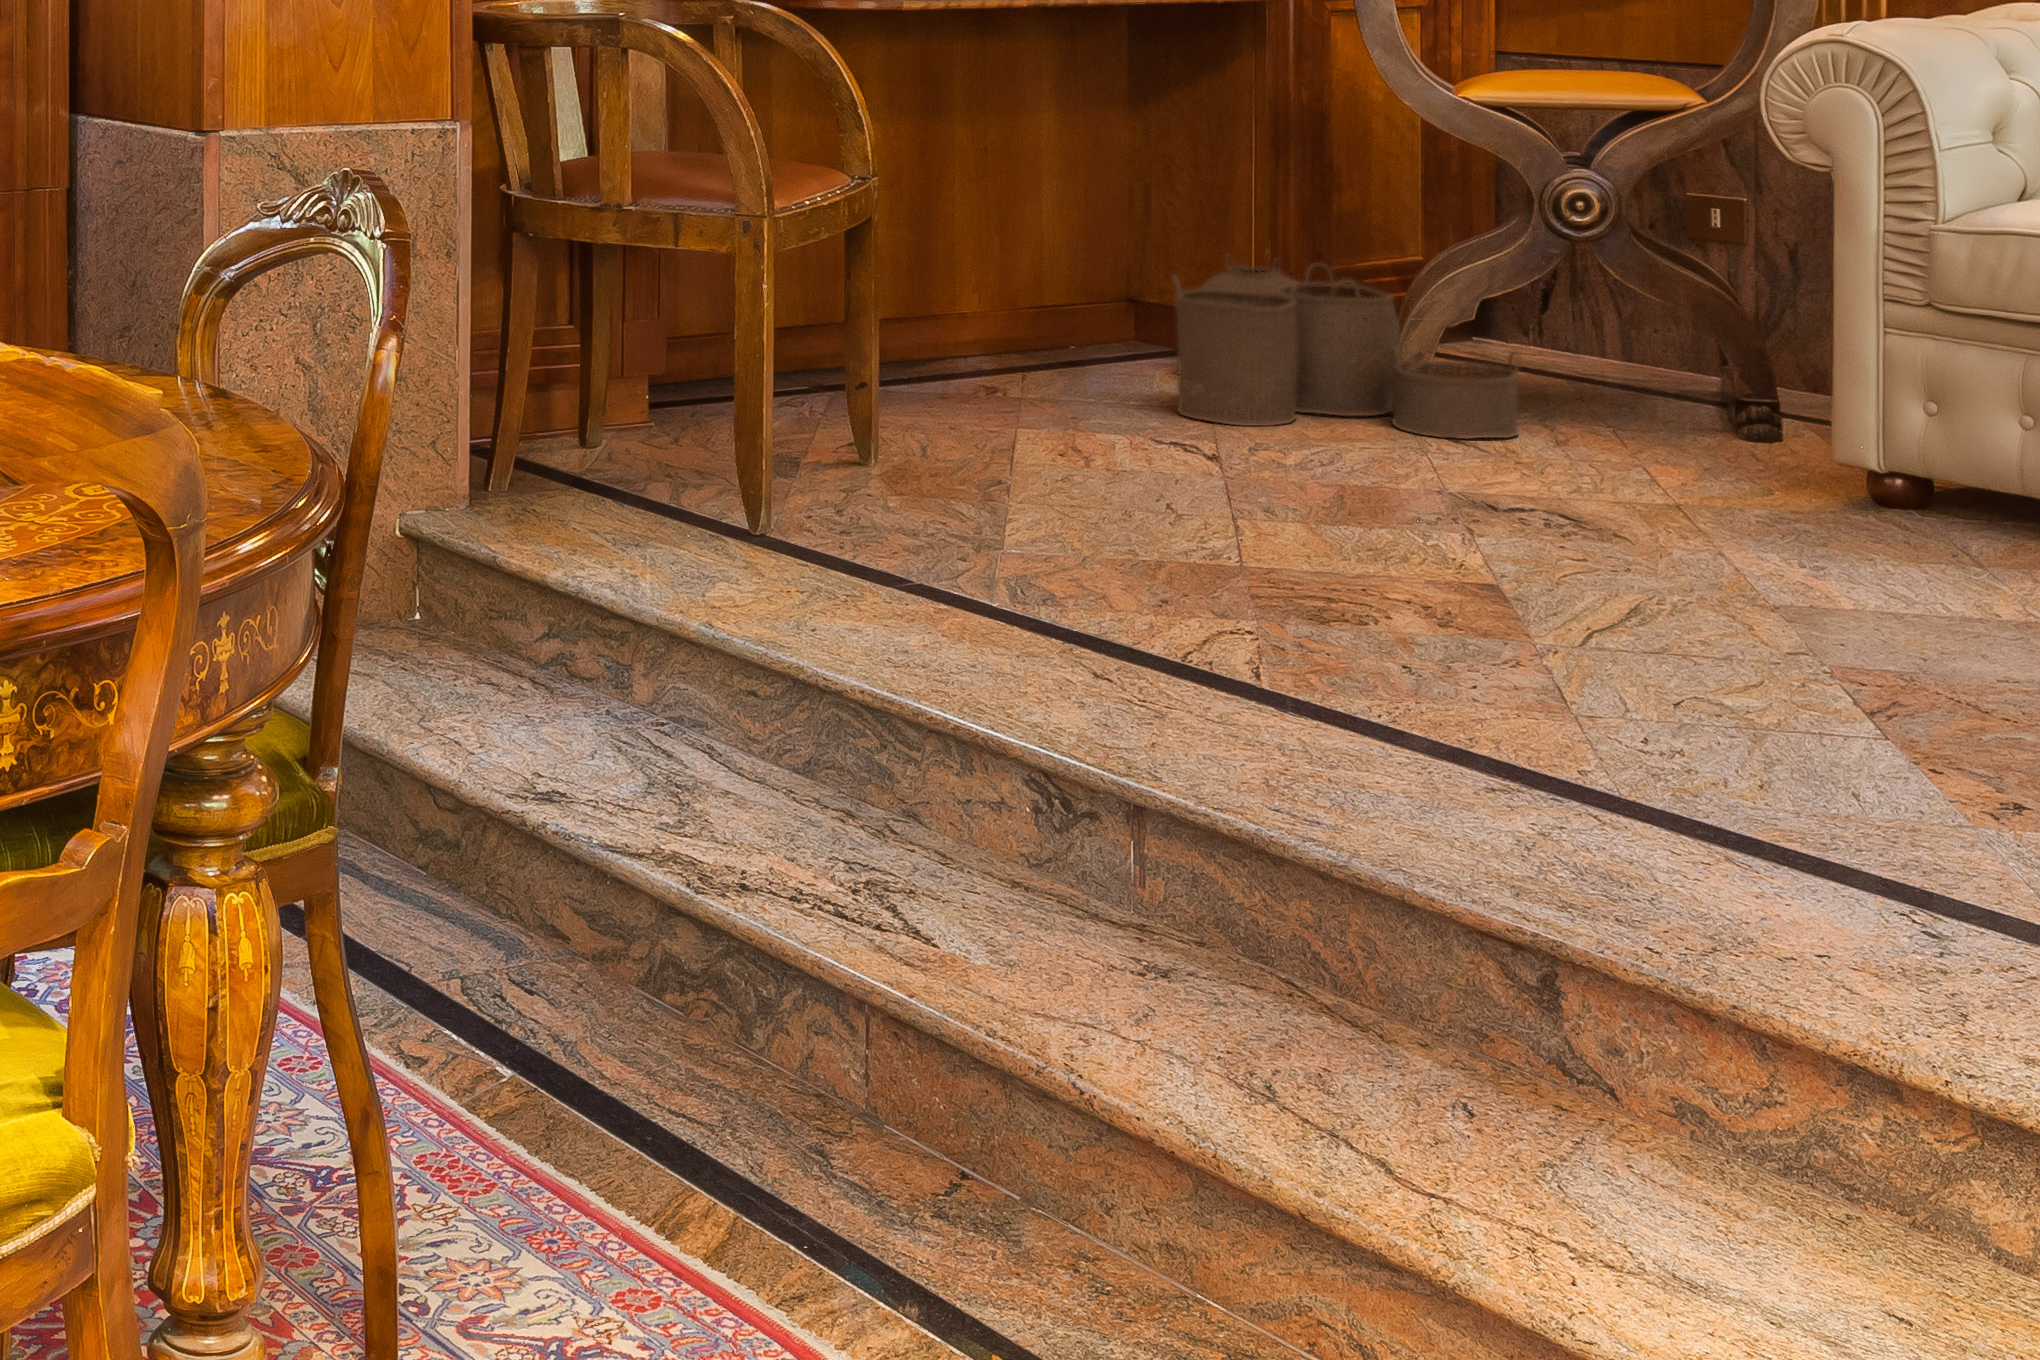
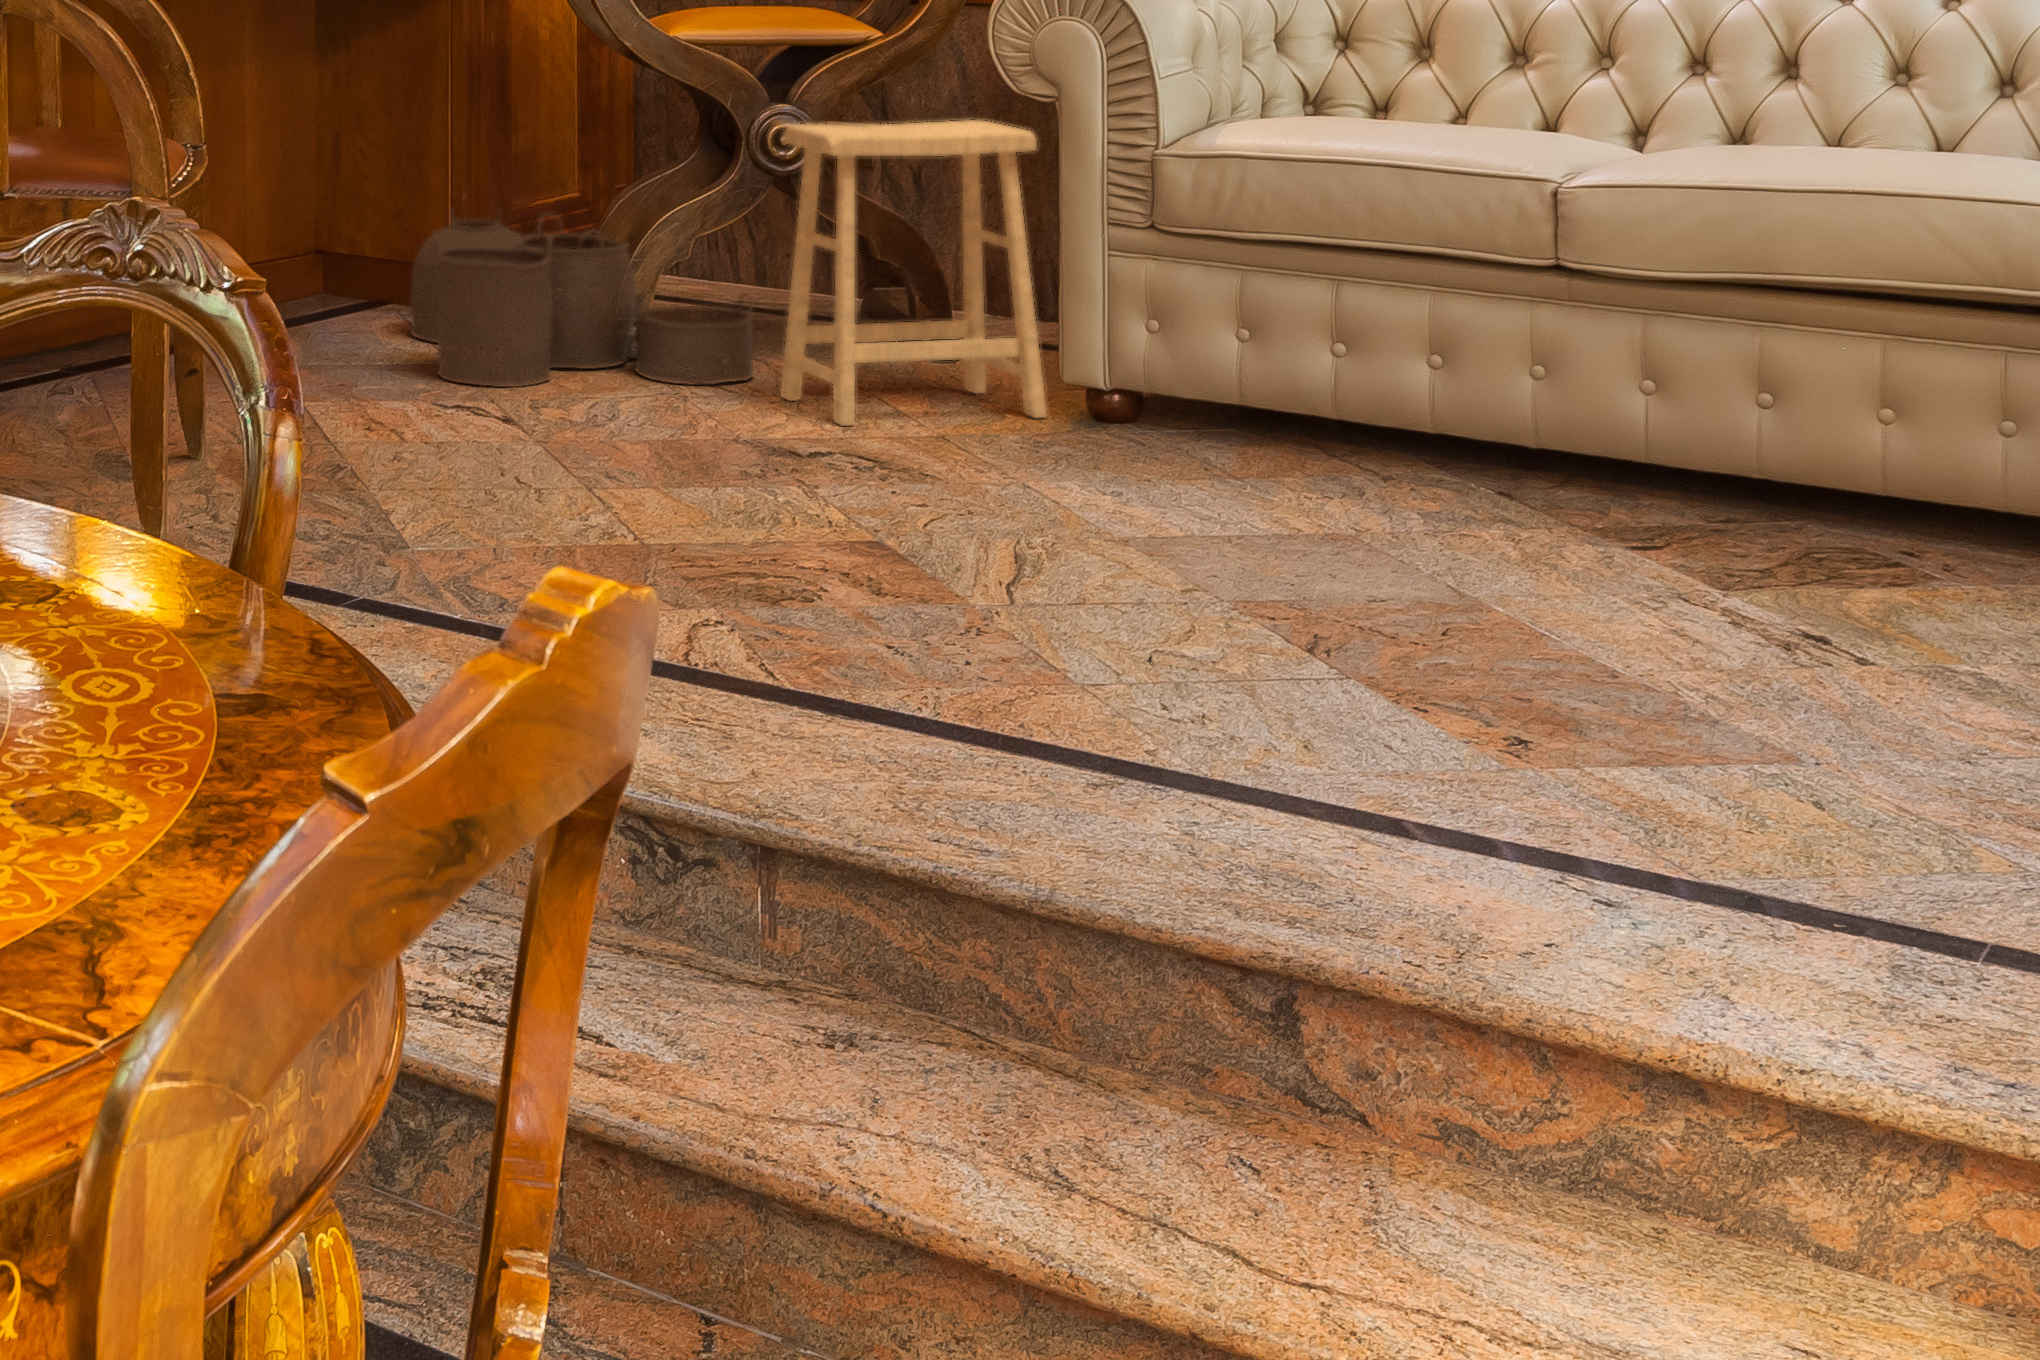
footstool: none [1528,182,1818,495] -> present [780,120,1047,426]

